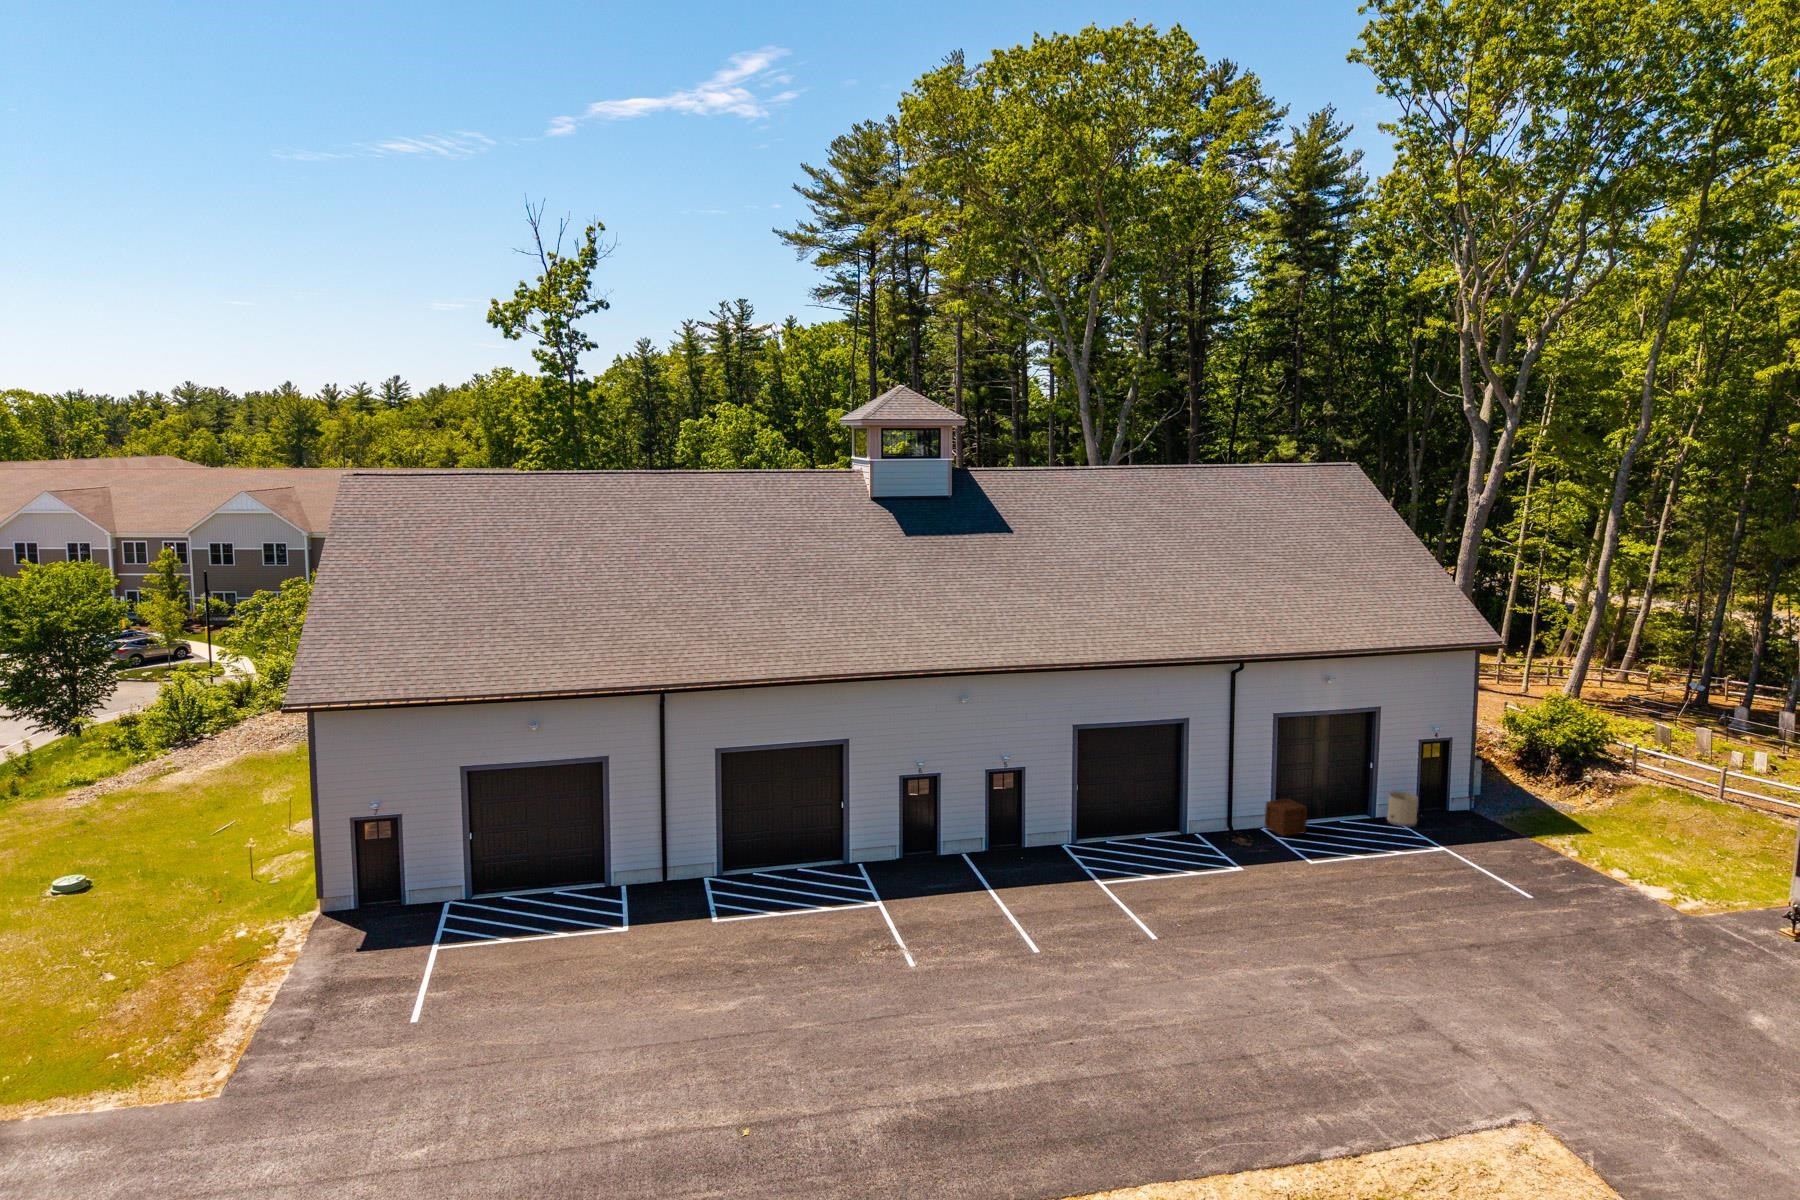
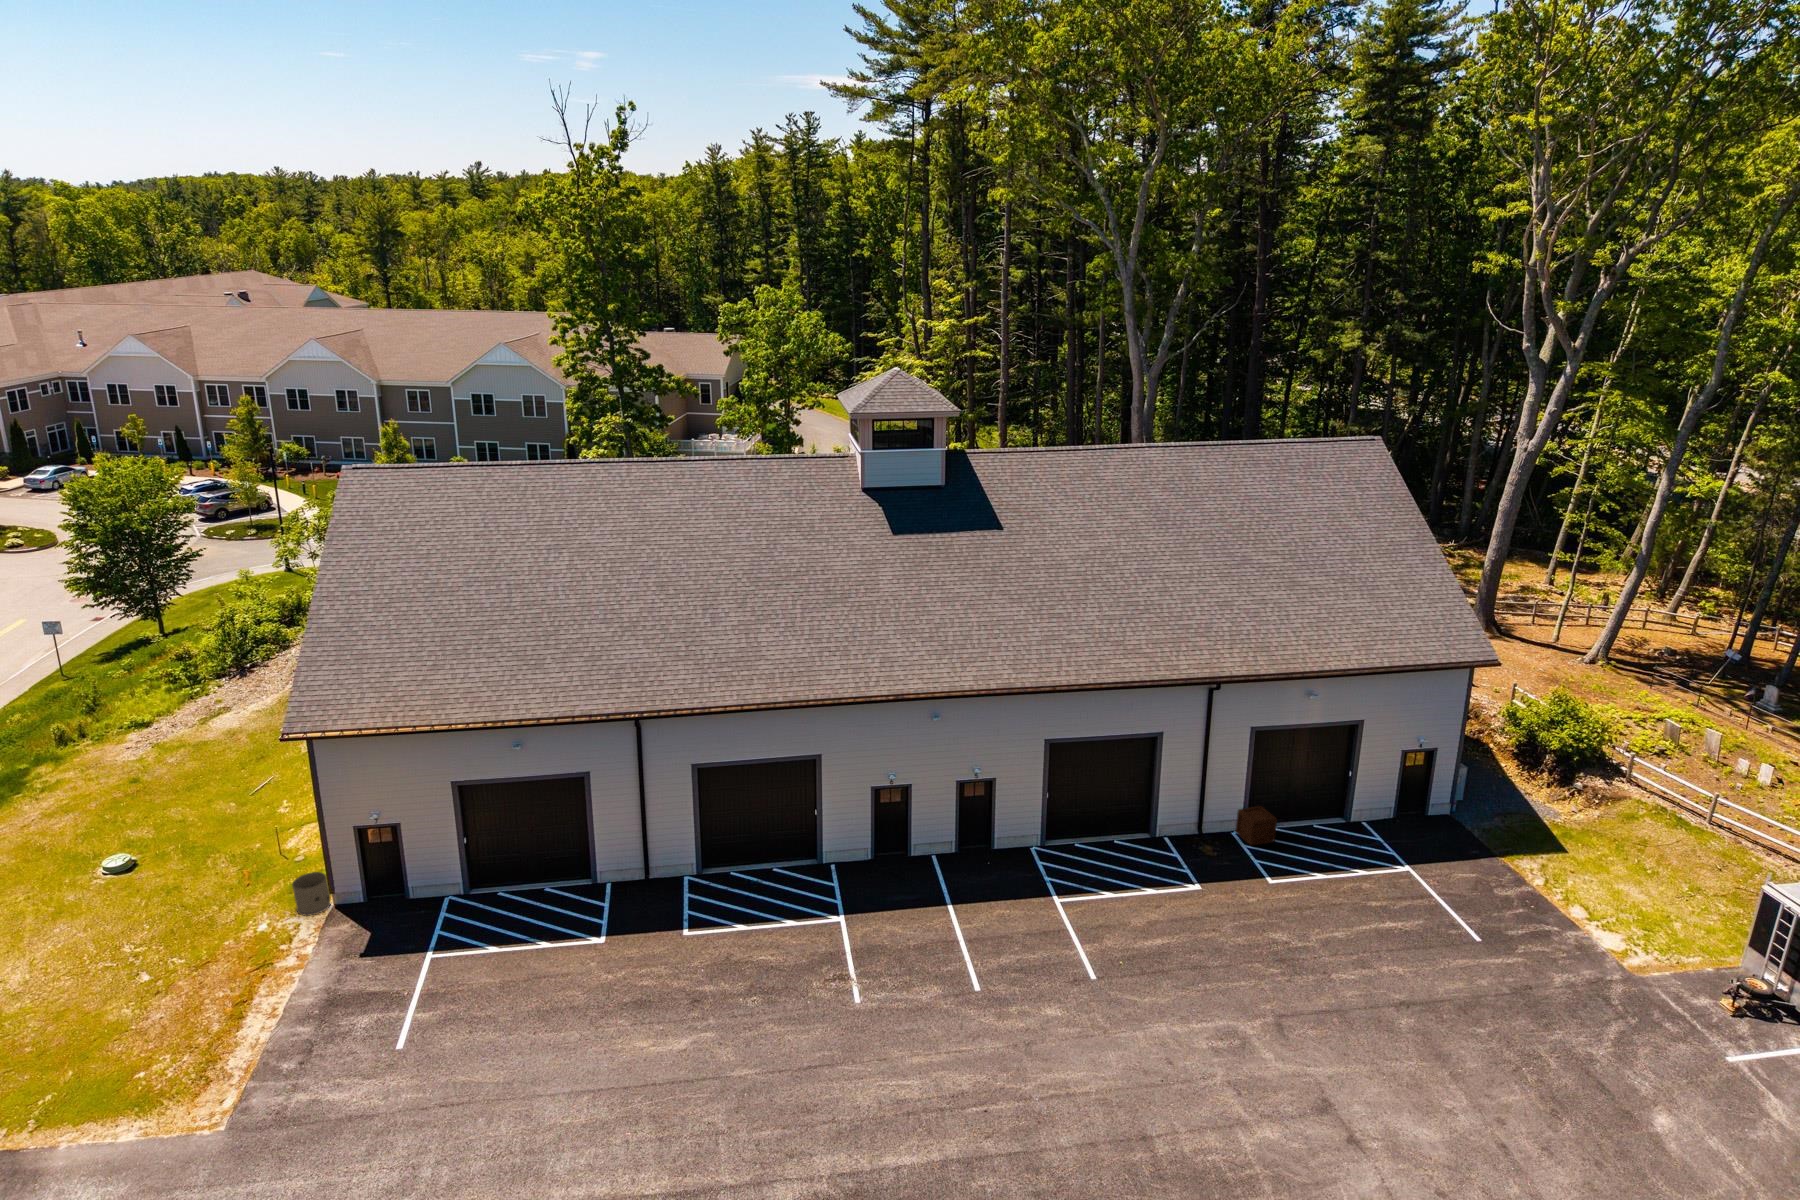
trash can: present [1387,792,1418,826] -> present [292,872,331,916]

